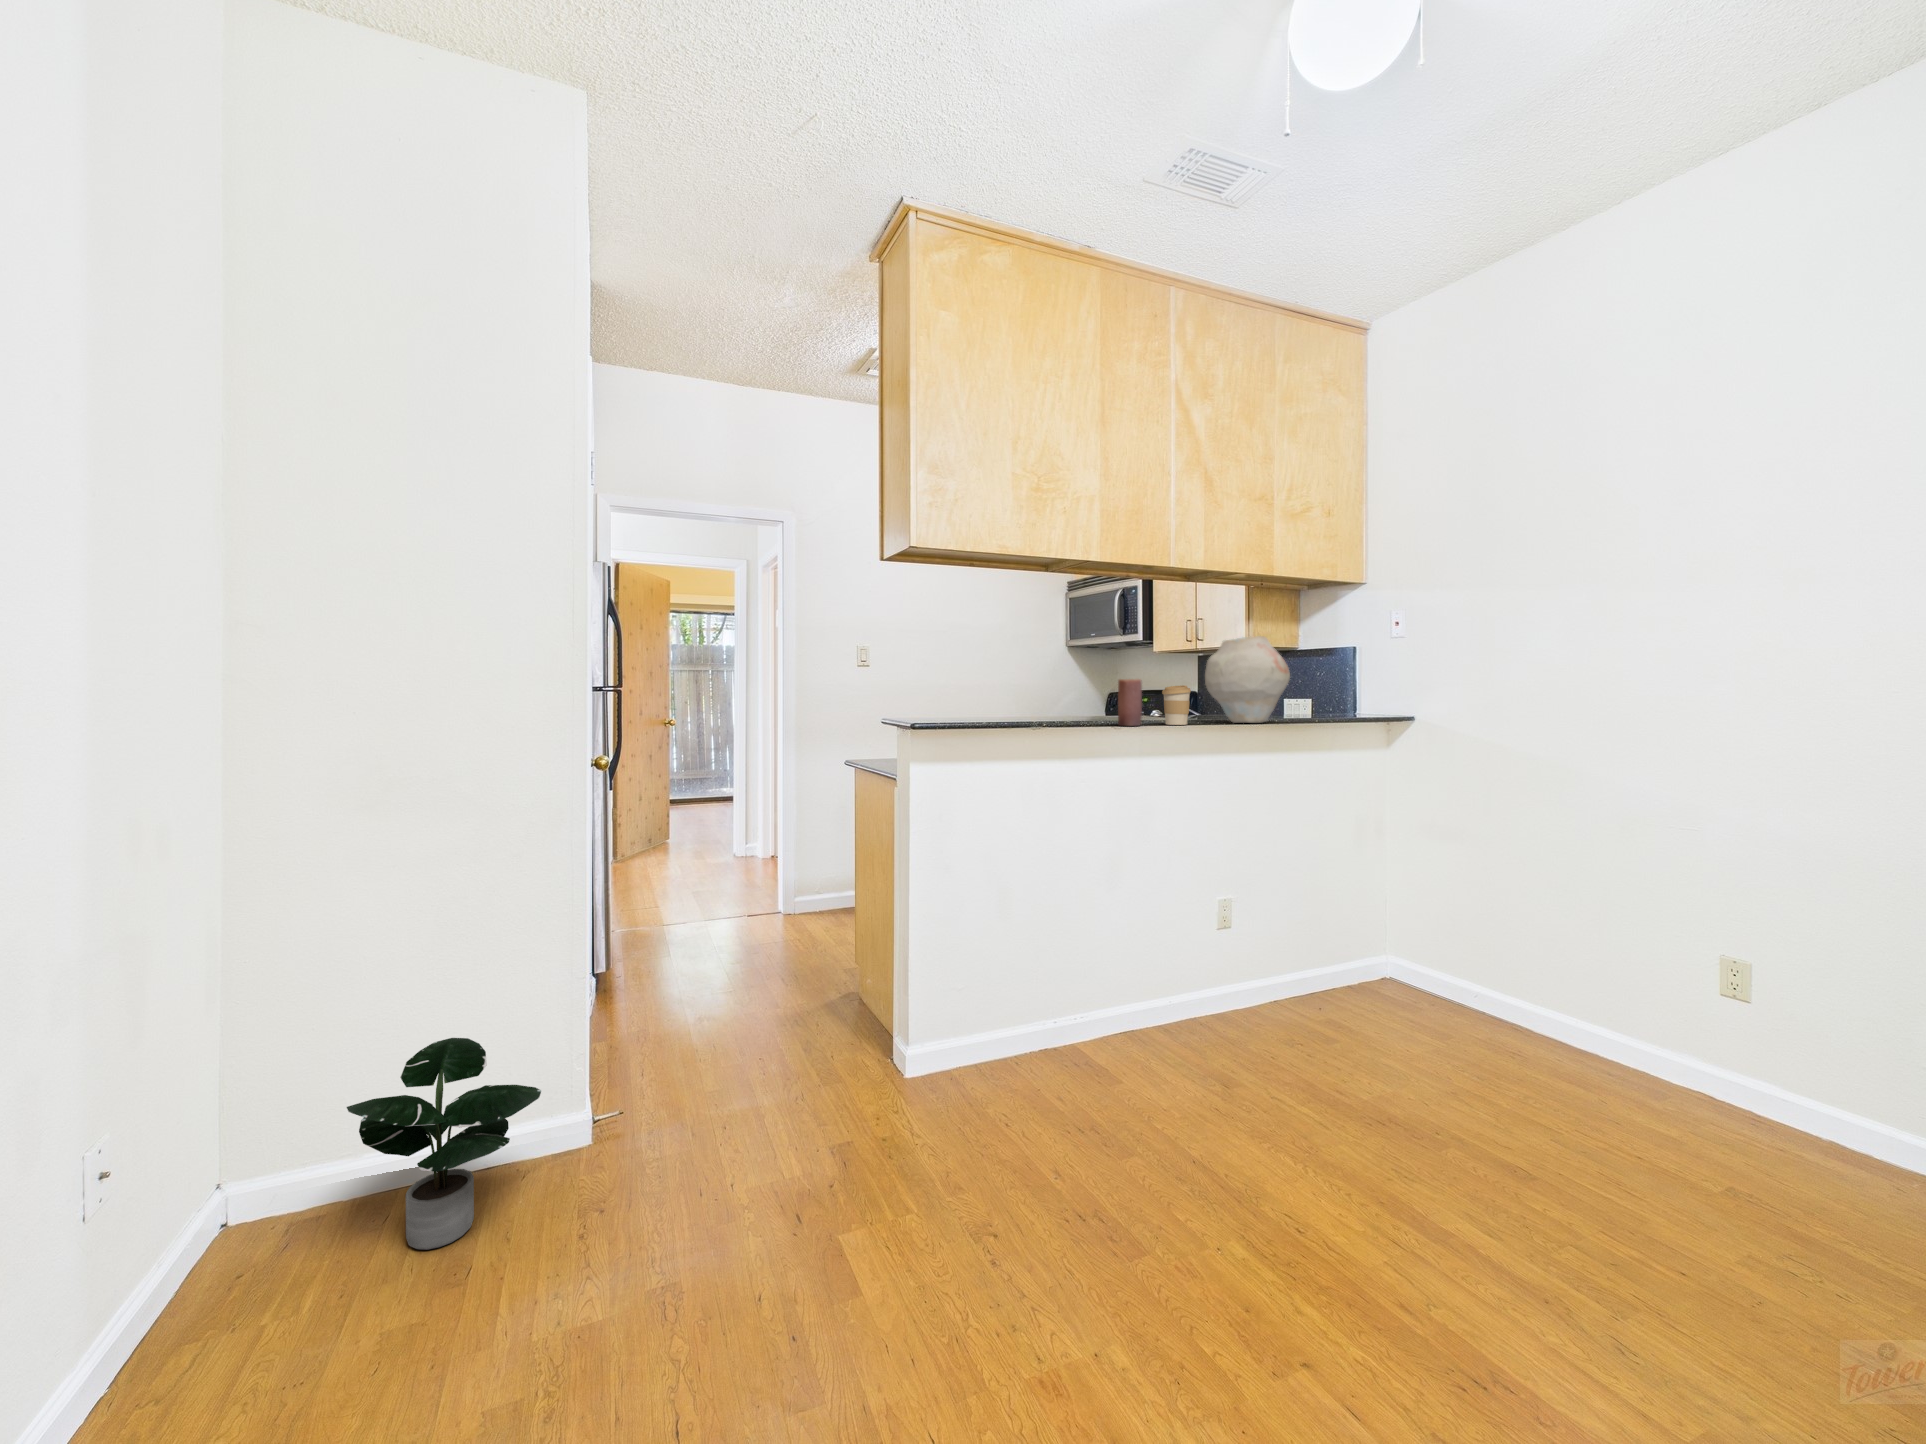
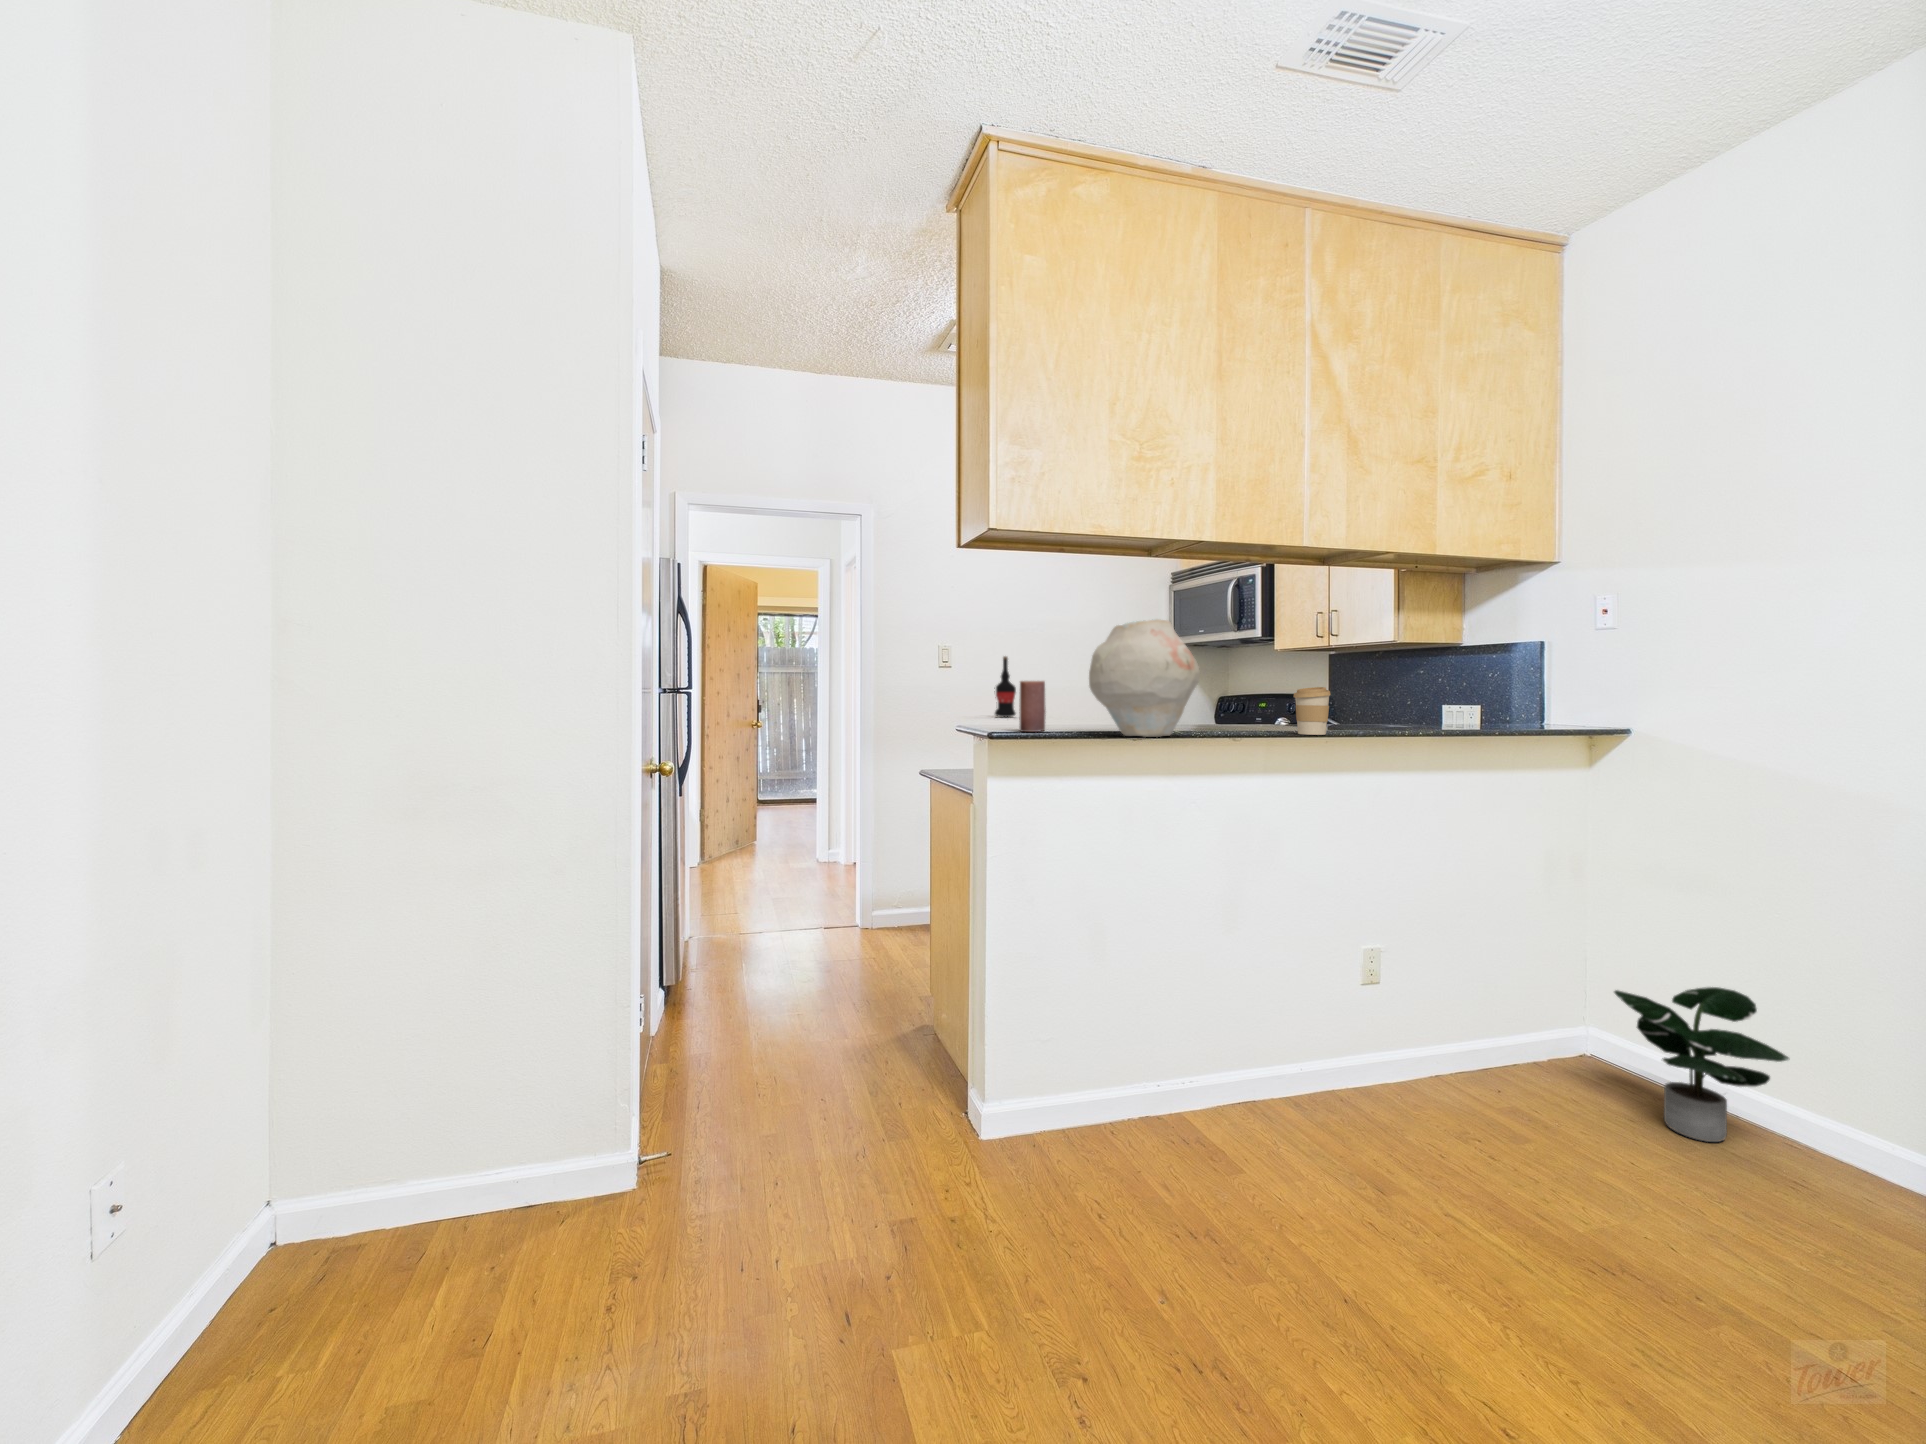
vase: present [1205,636,1290,723] -> present [1089,619,1200,737]
wine bottle: none [908,657,928,713] -> present [995,656,1016,717]
candle: present [1118,679,1142,726] -> present [1019,681,1046,732]
potted plant: present [347,1038,541,1250] -> present [1614,987,1789,1142]

